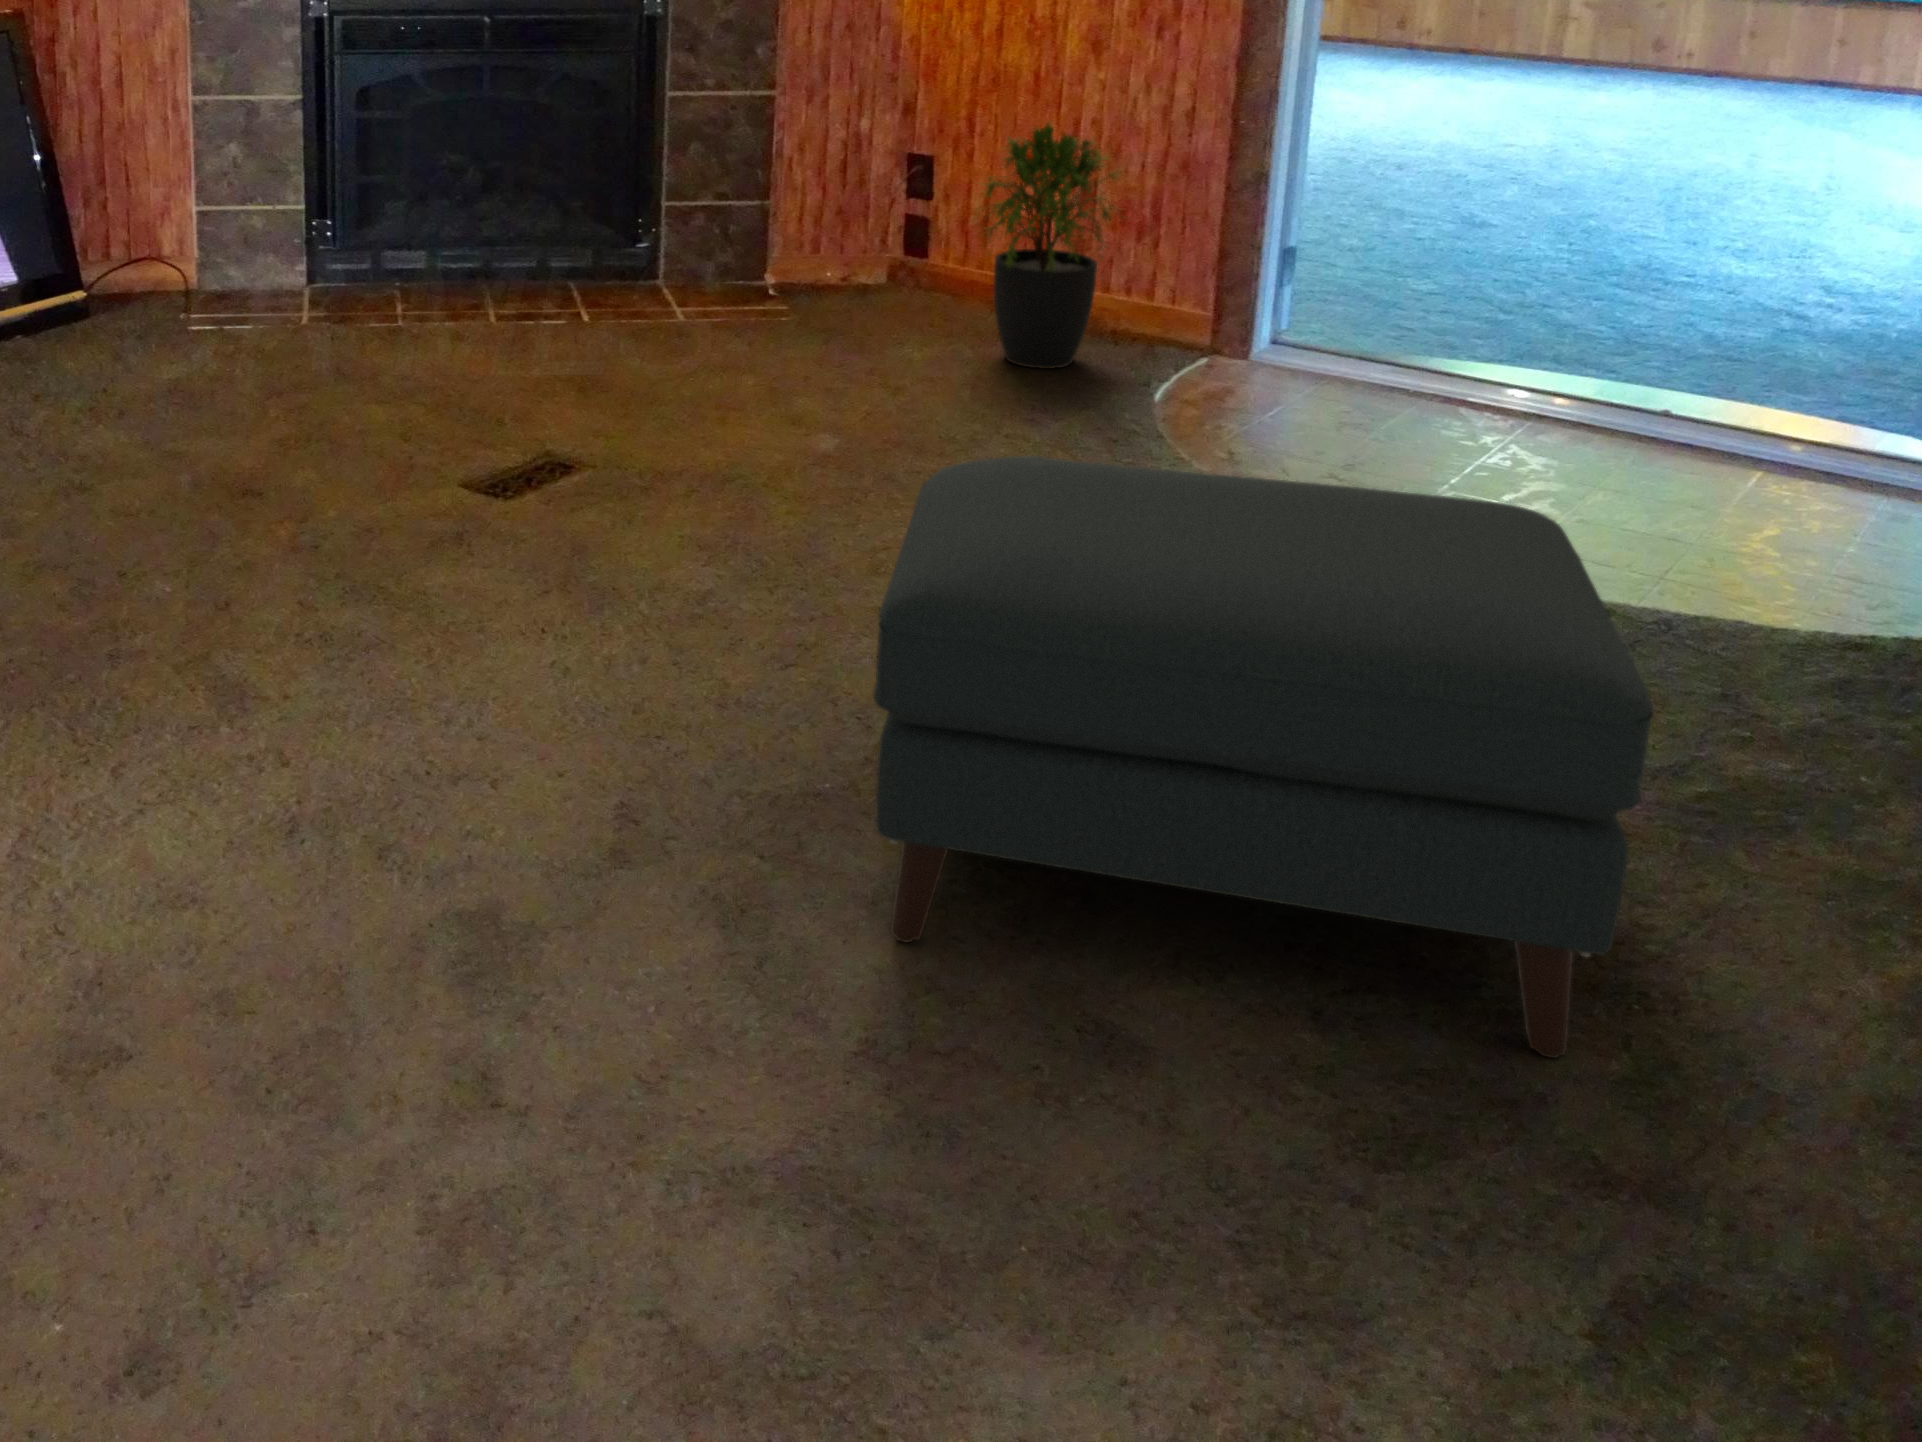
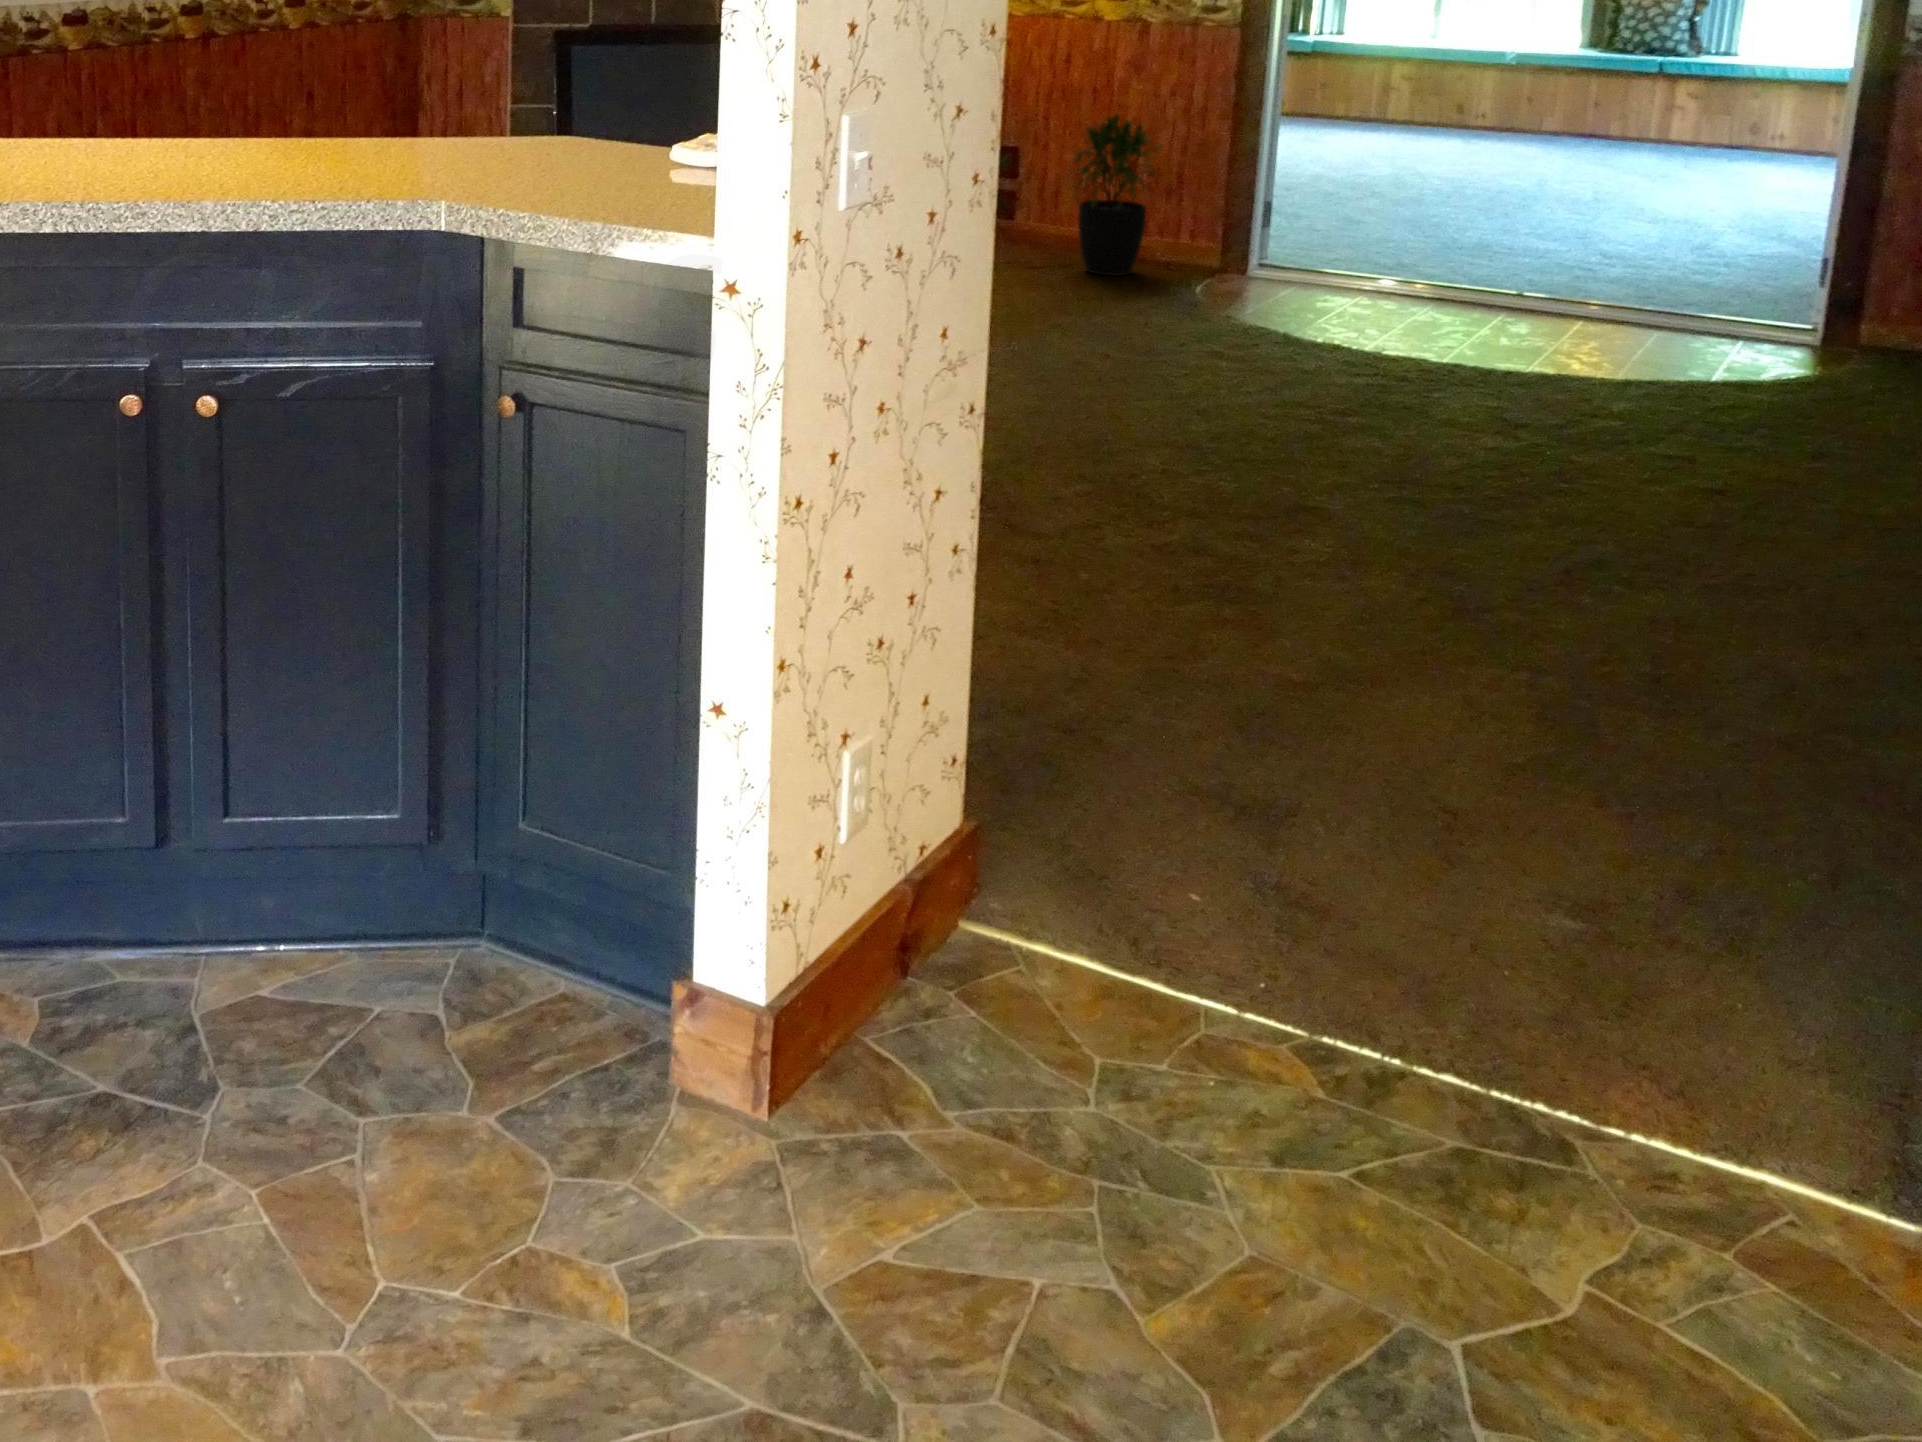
ottoman: present [873,456,1653,1058] -> none [1144,244,1529,486]

